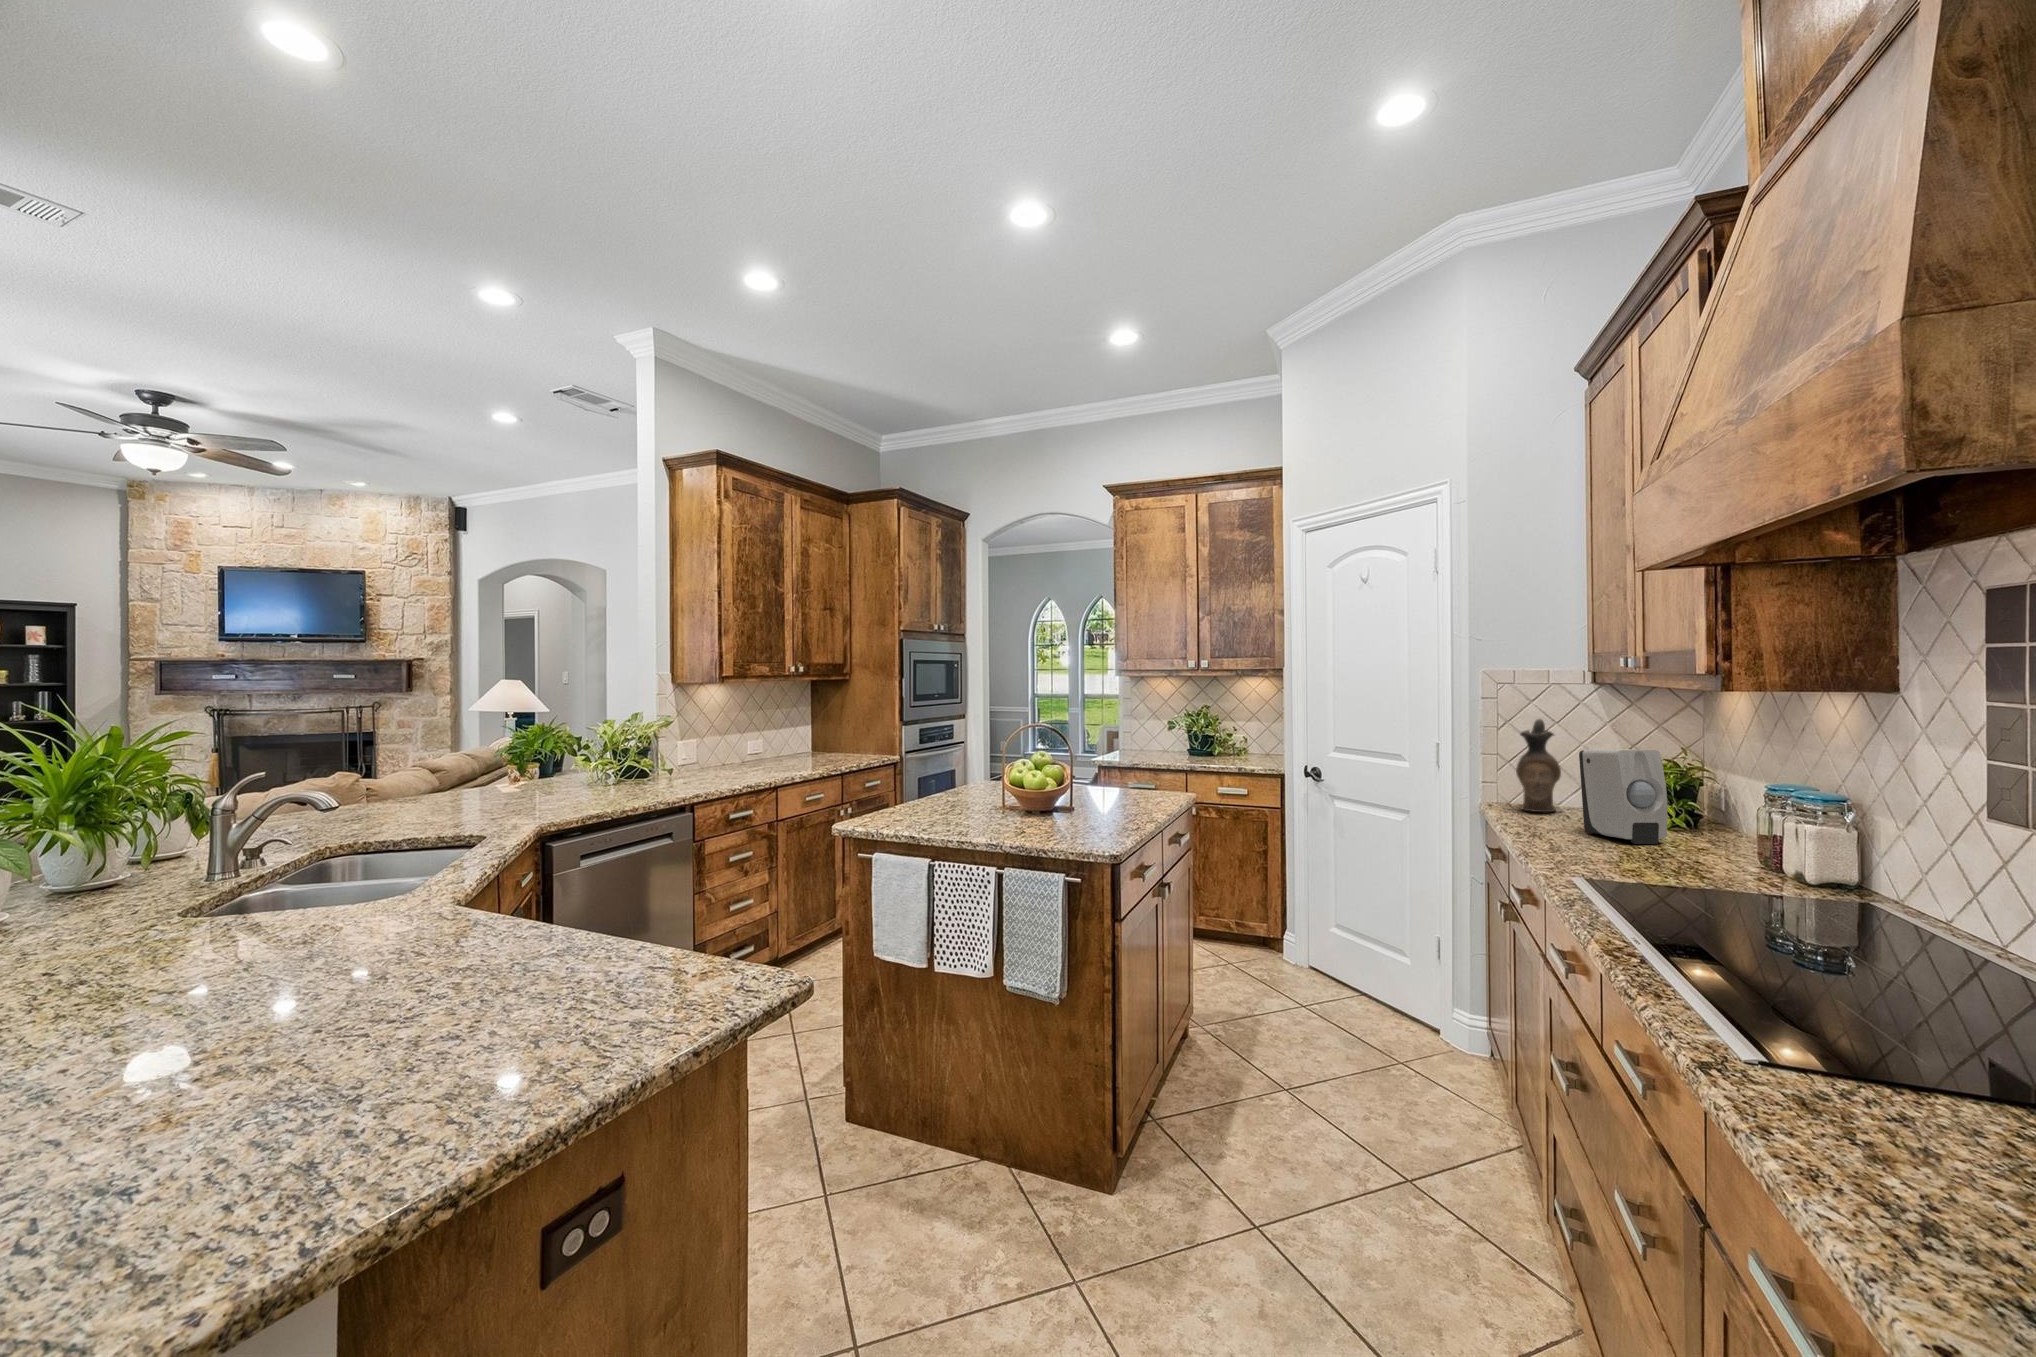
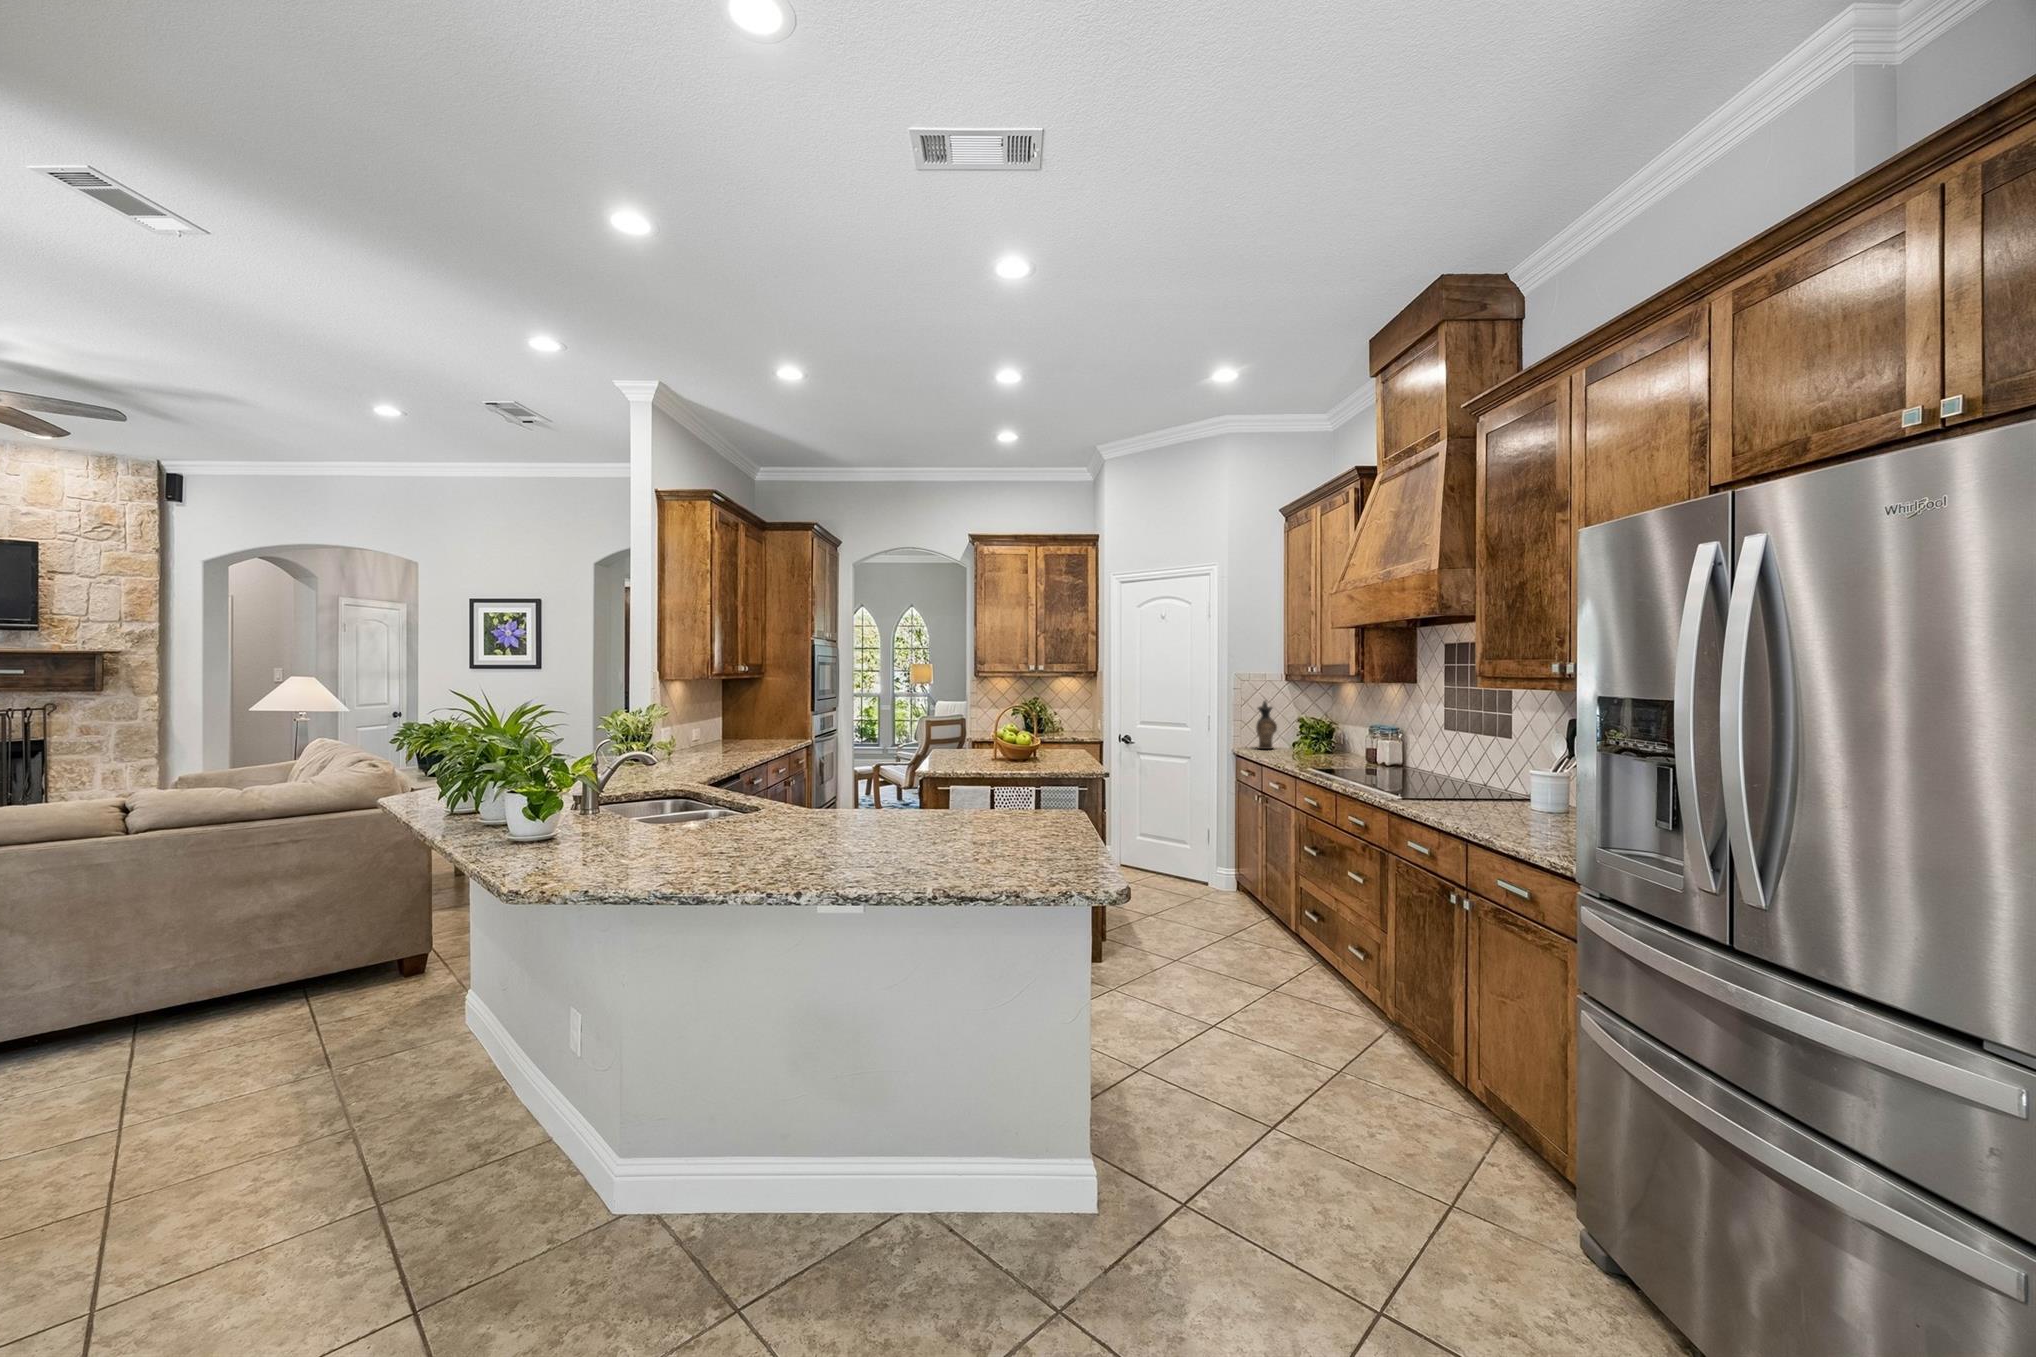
soap dispenser: present [1579,750,1667,844] -> none [1293,713,1330,757]

